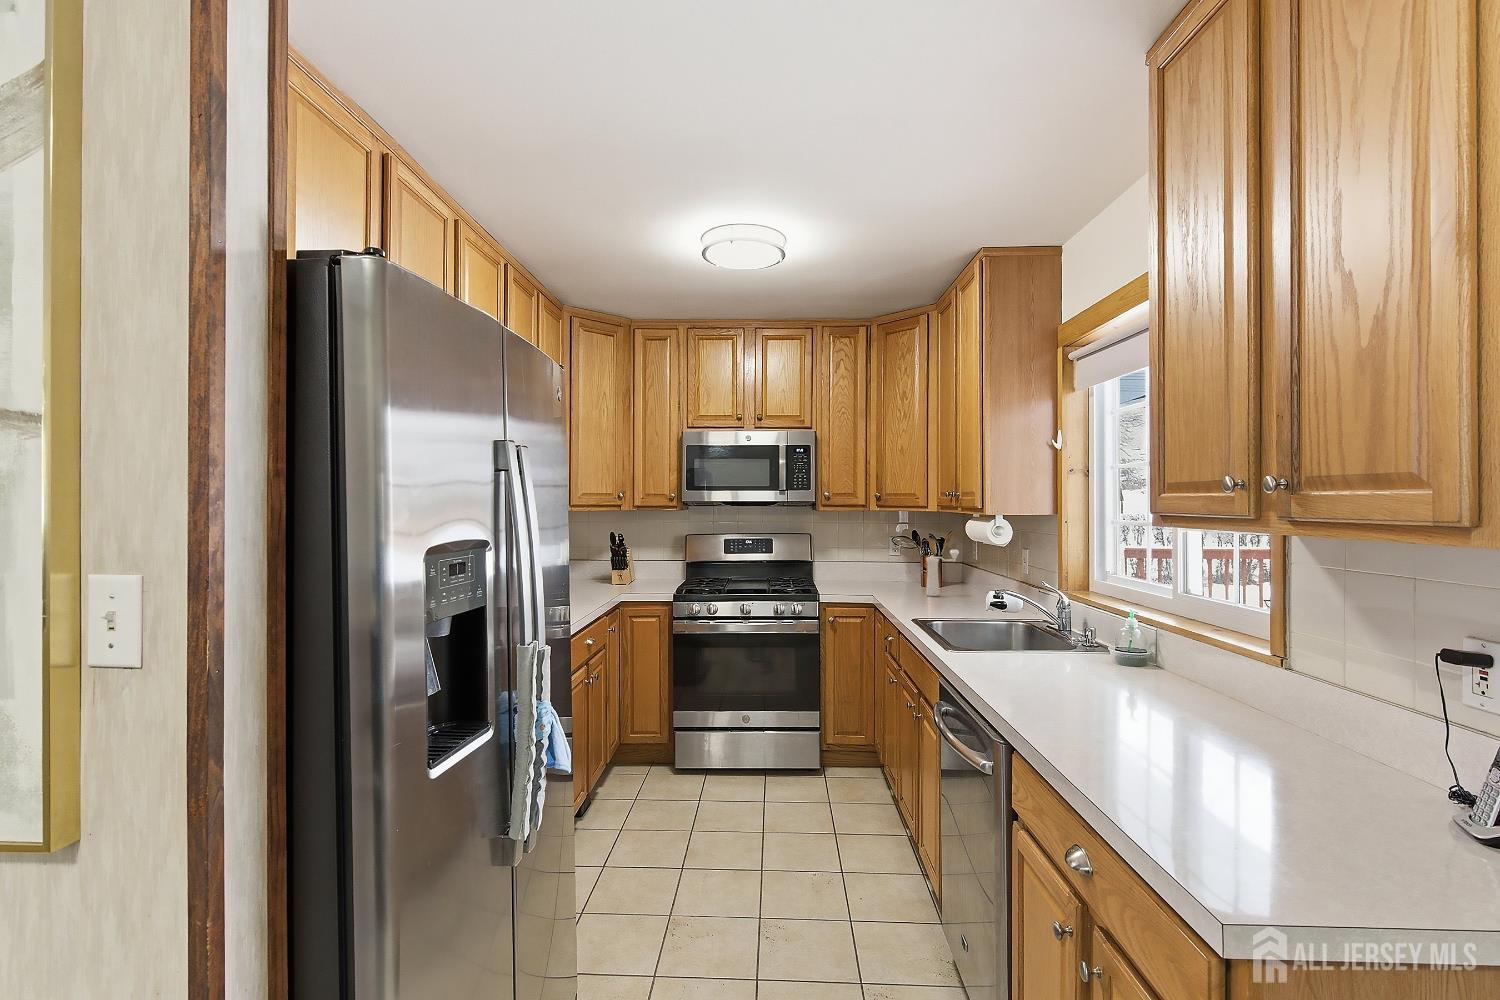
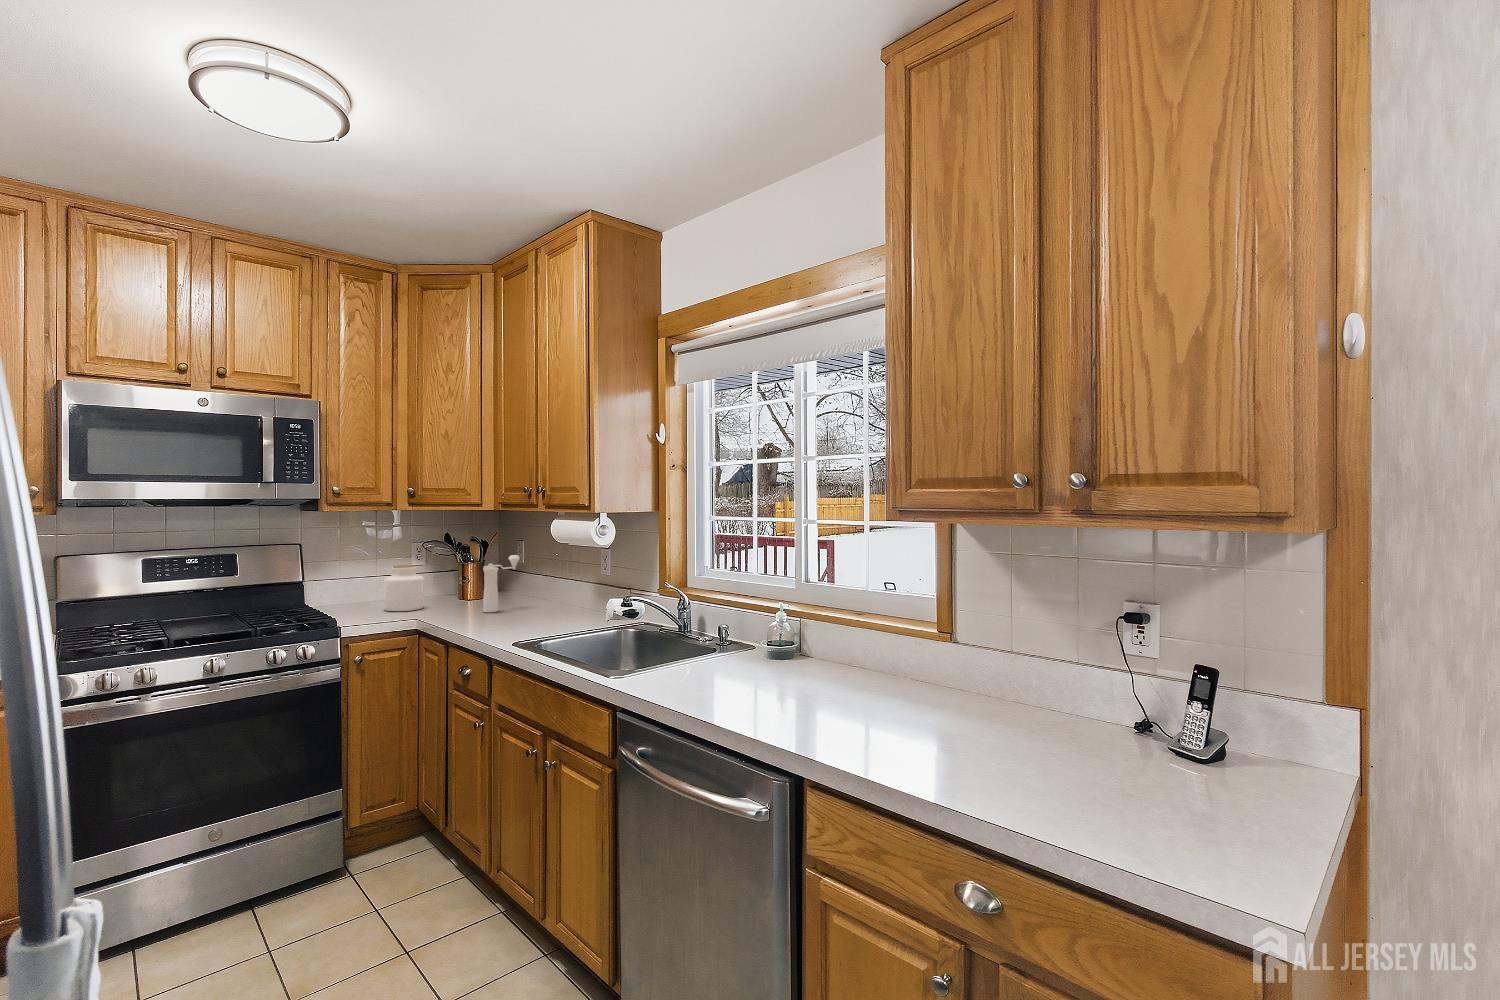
jar: none [862,553,890,588] -> present [384,565,424,611]

